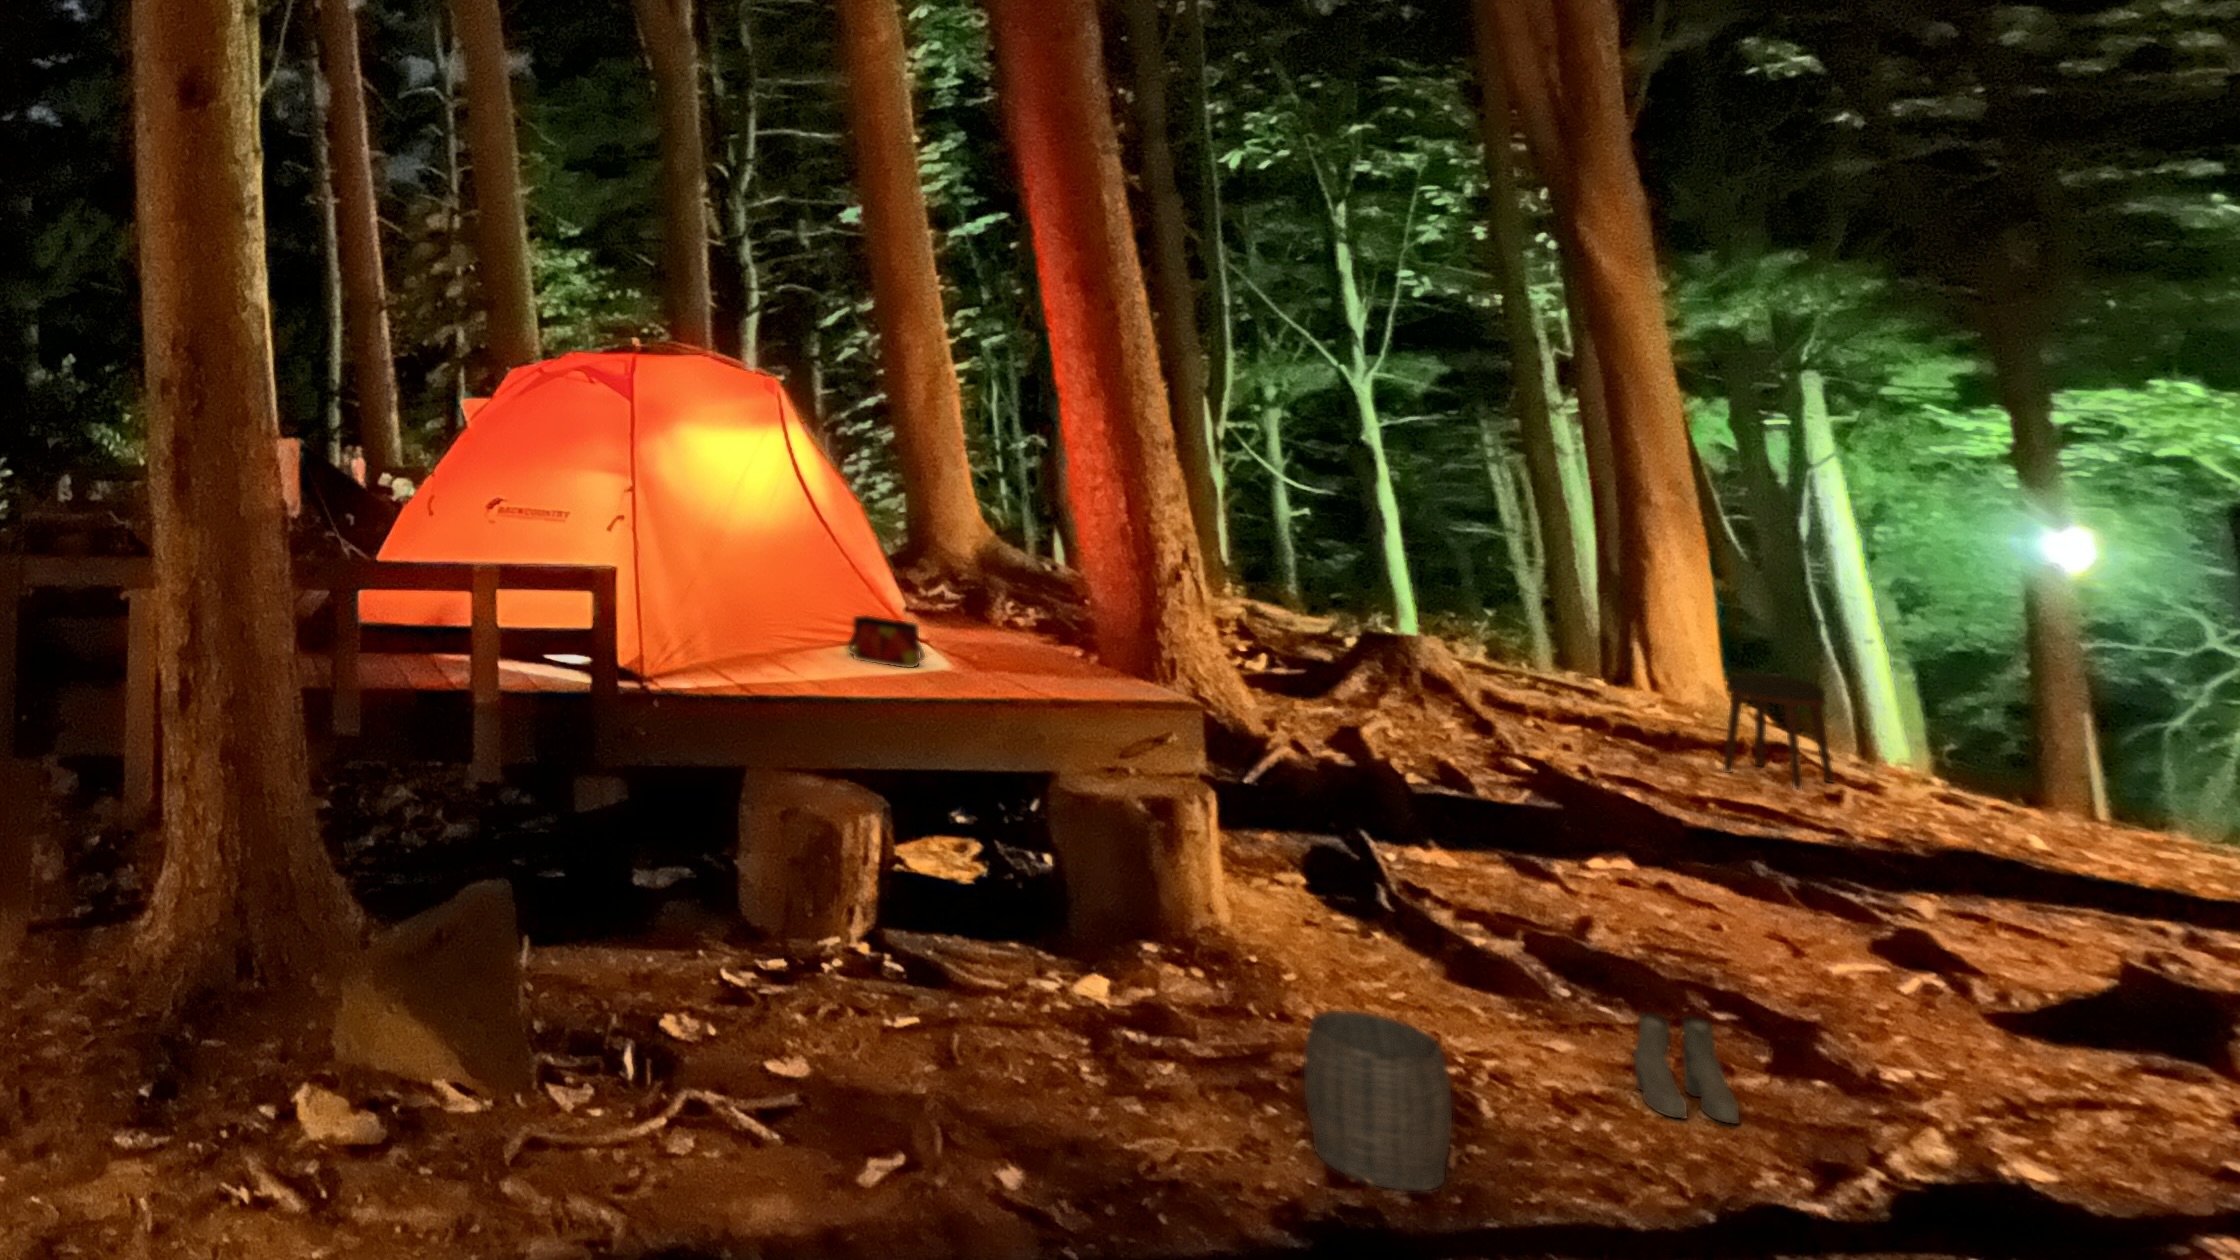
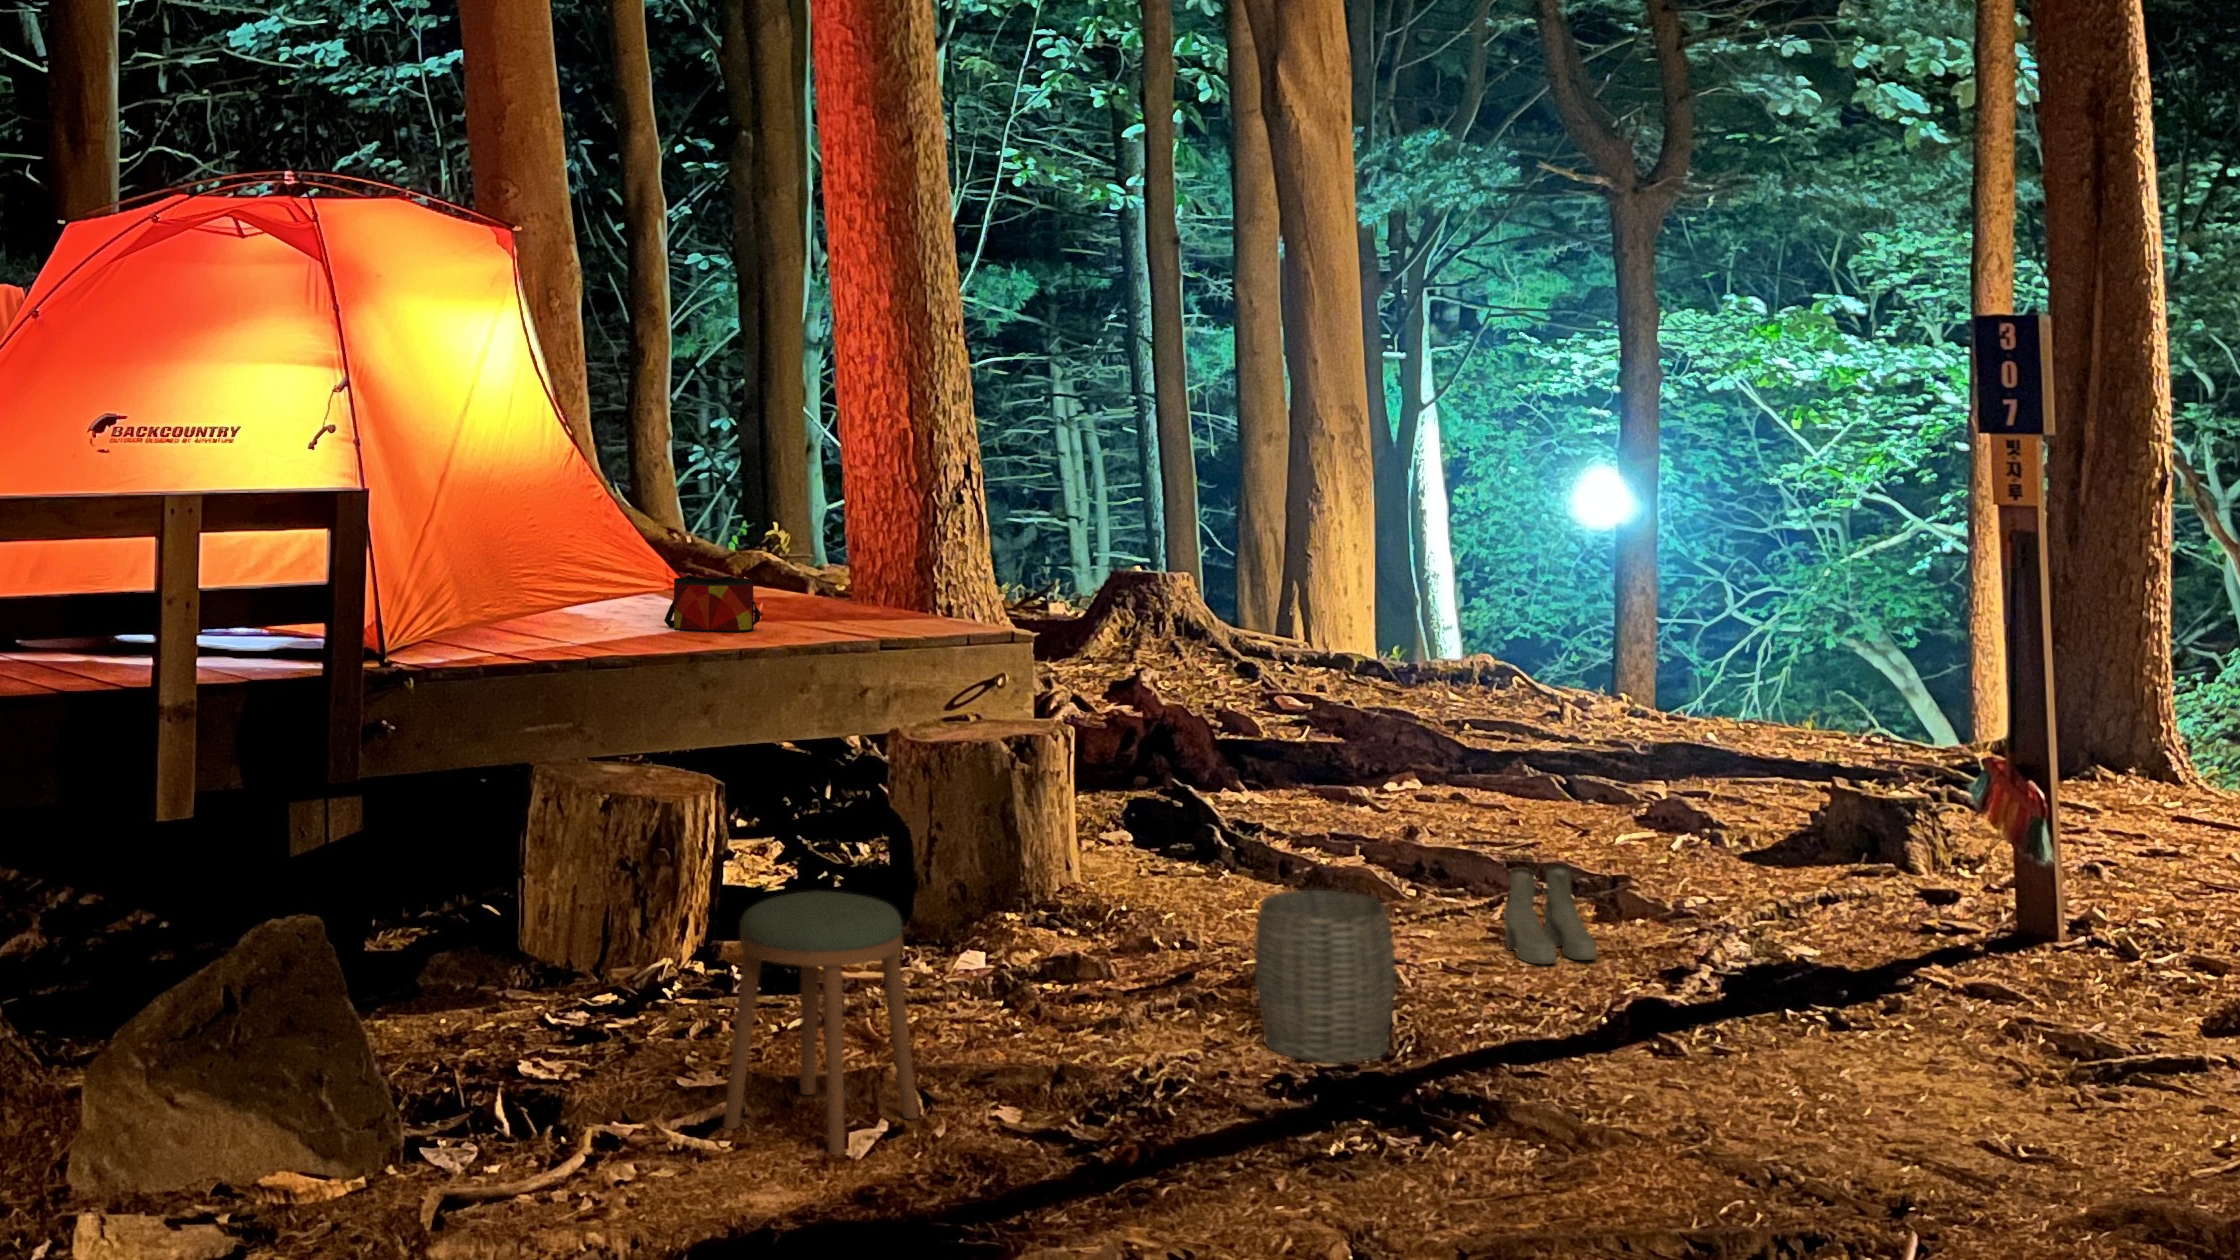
stool: present [1723,672,1834,789] -> present [723,891,919,1155]

